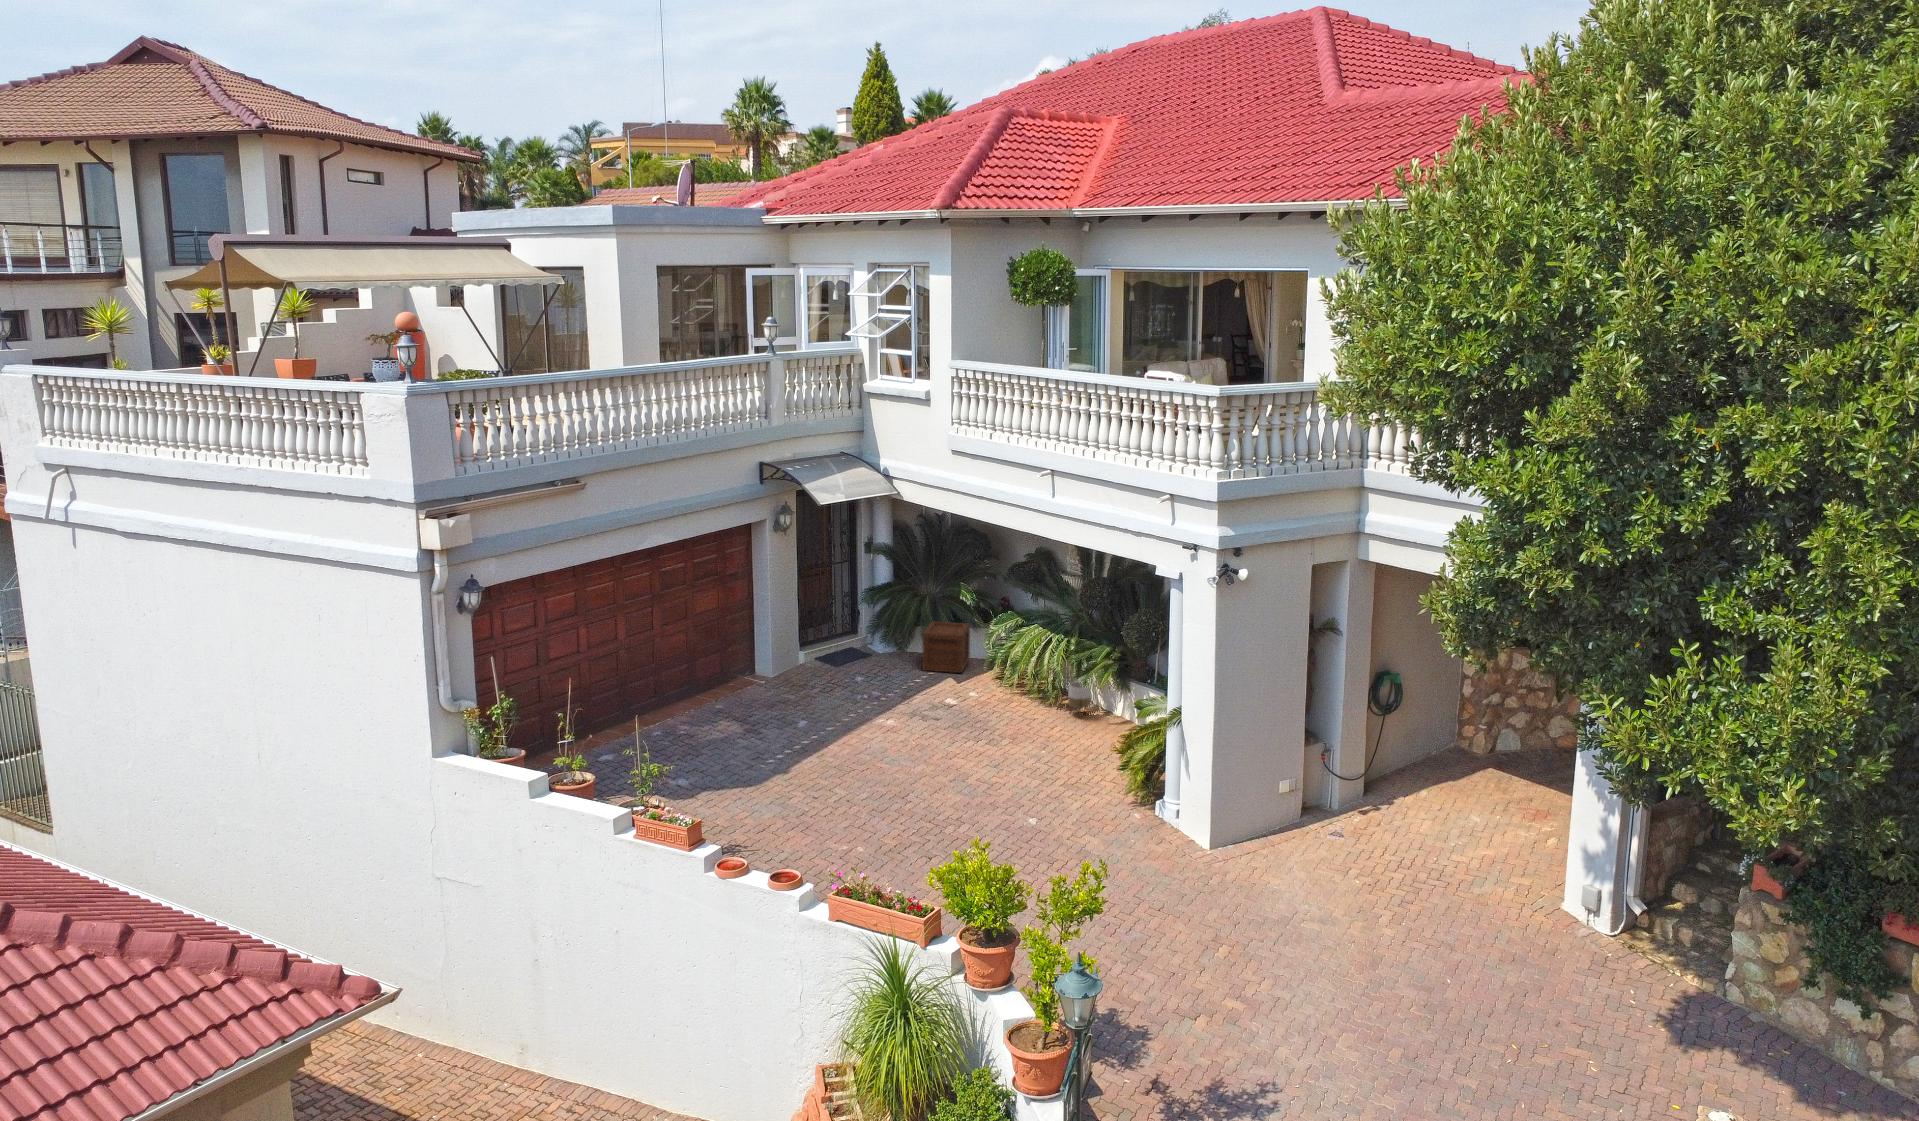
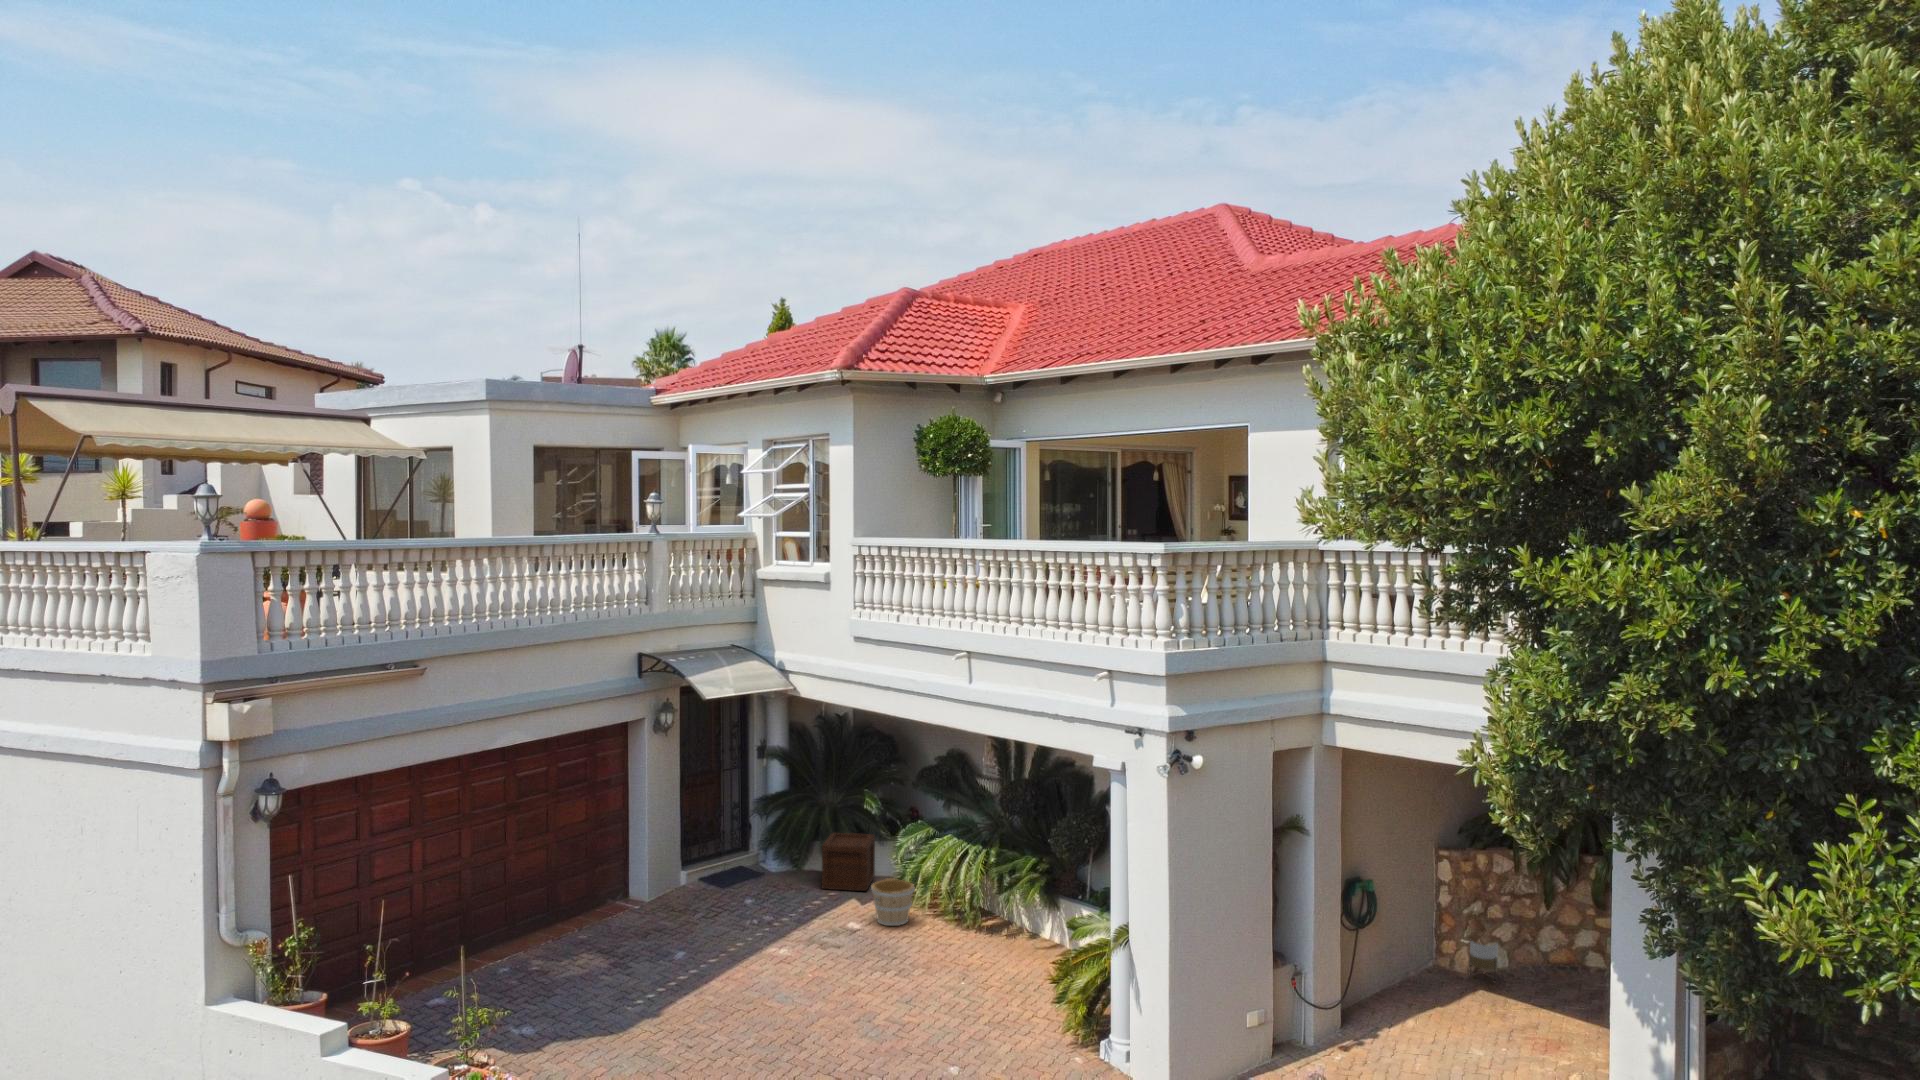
wooden bucket: none [965,663,1004,704] -> present [871,878,915,926]
planter: present [1068,682,1090,708] -> present [1469,941,1498,980]

